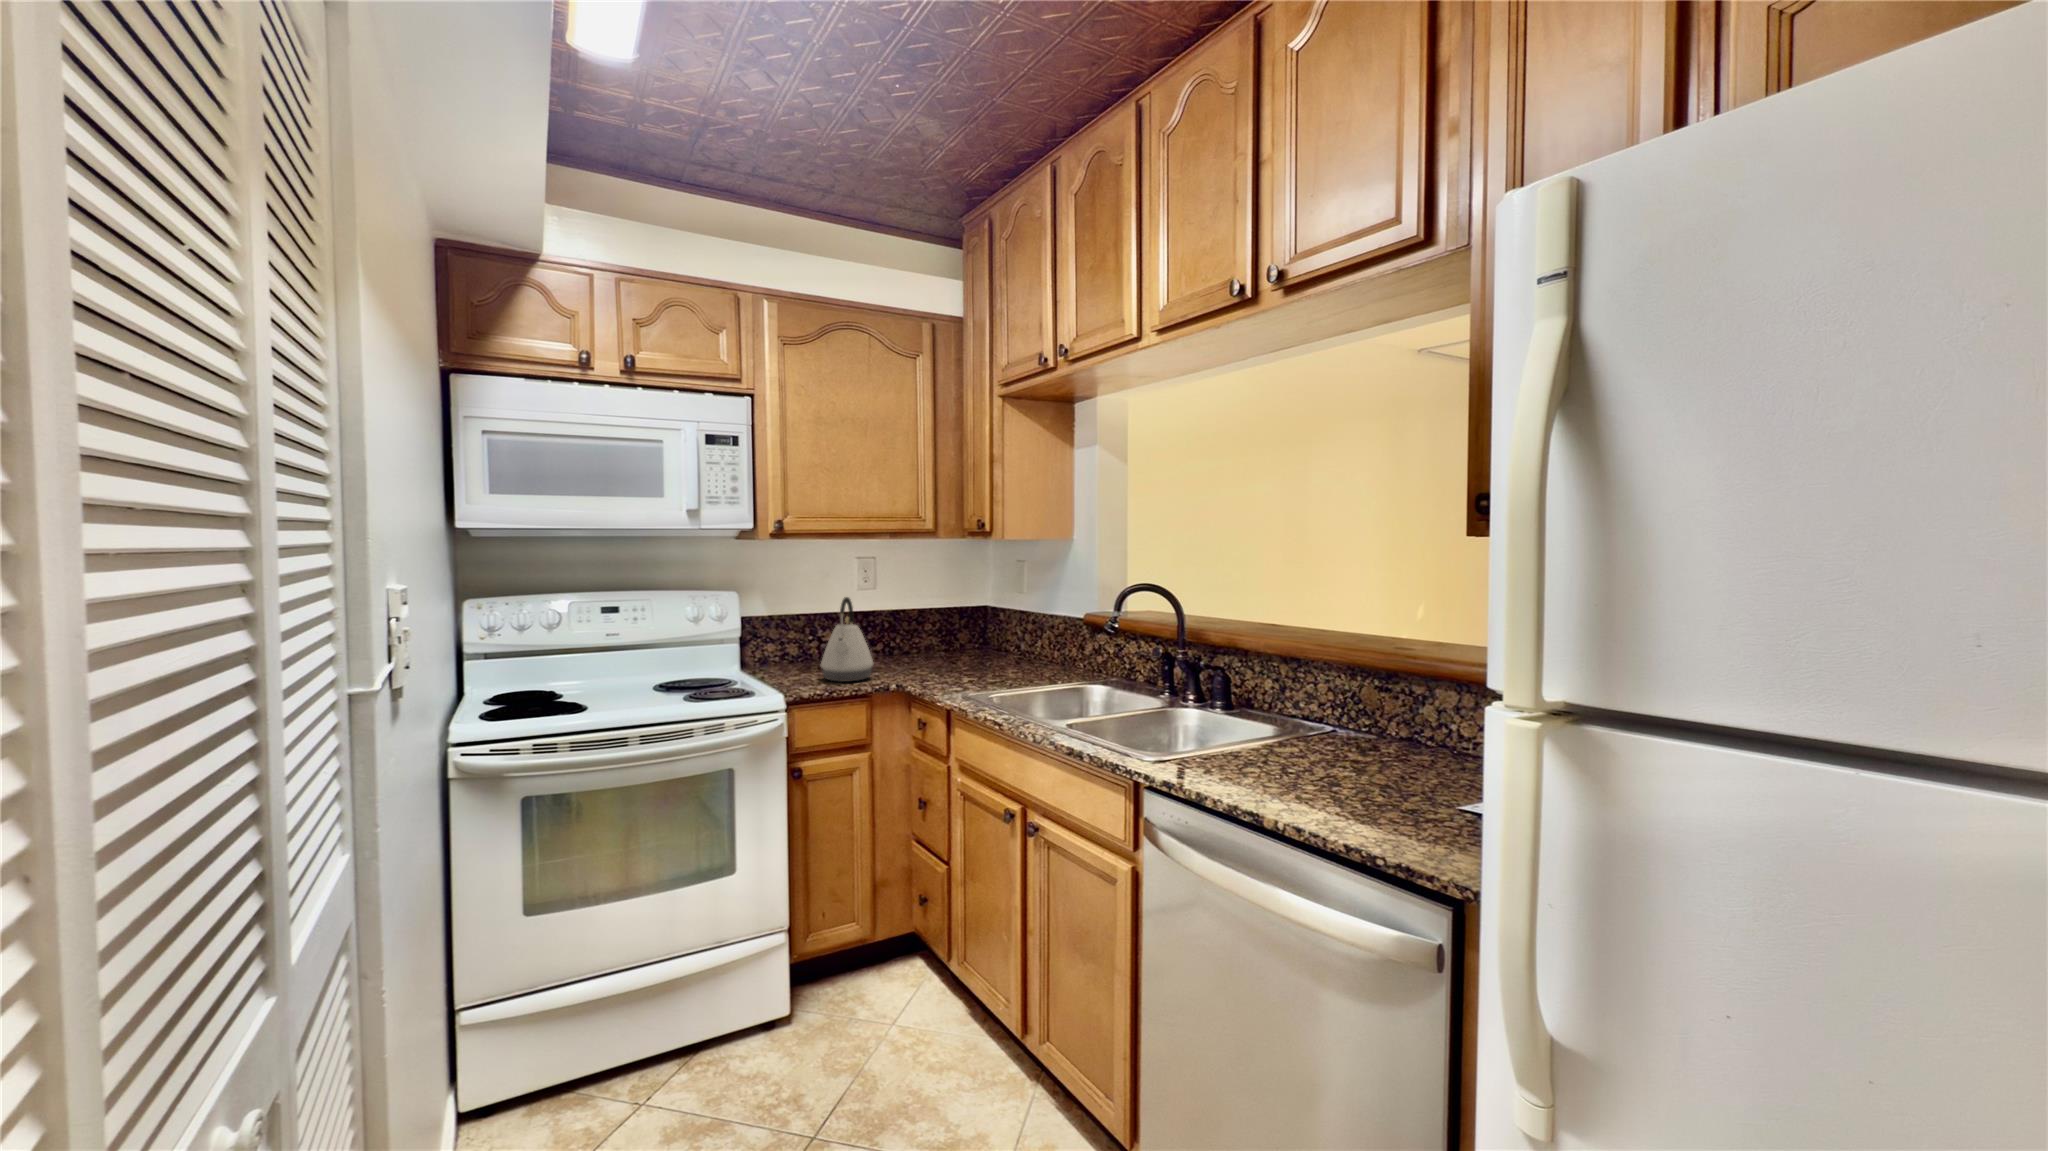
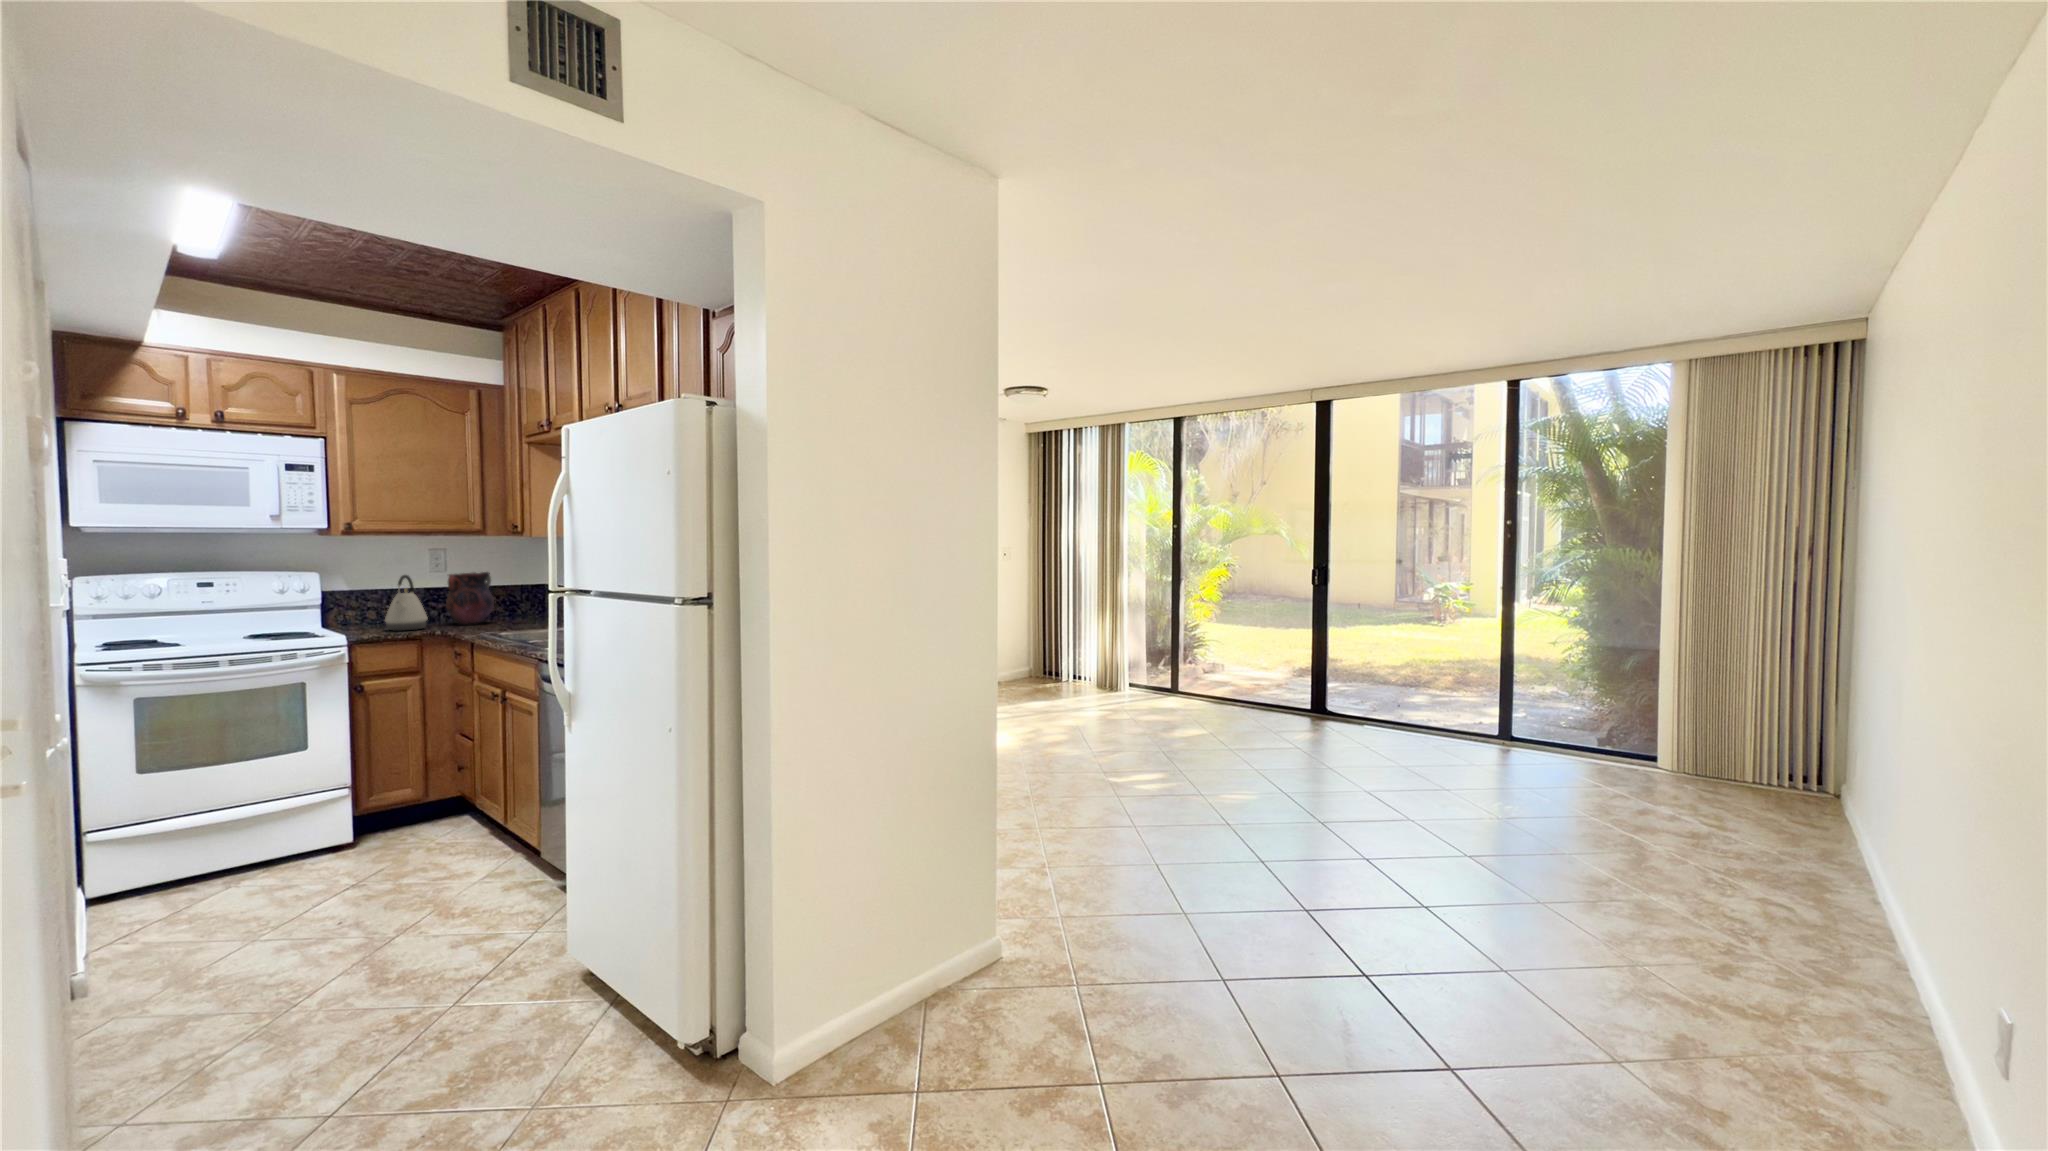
vase: none [887,591,946,669] -> present [446,572,494,624]

